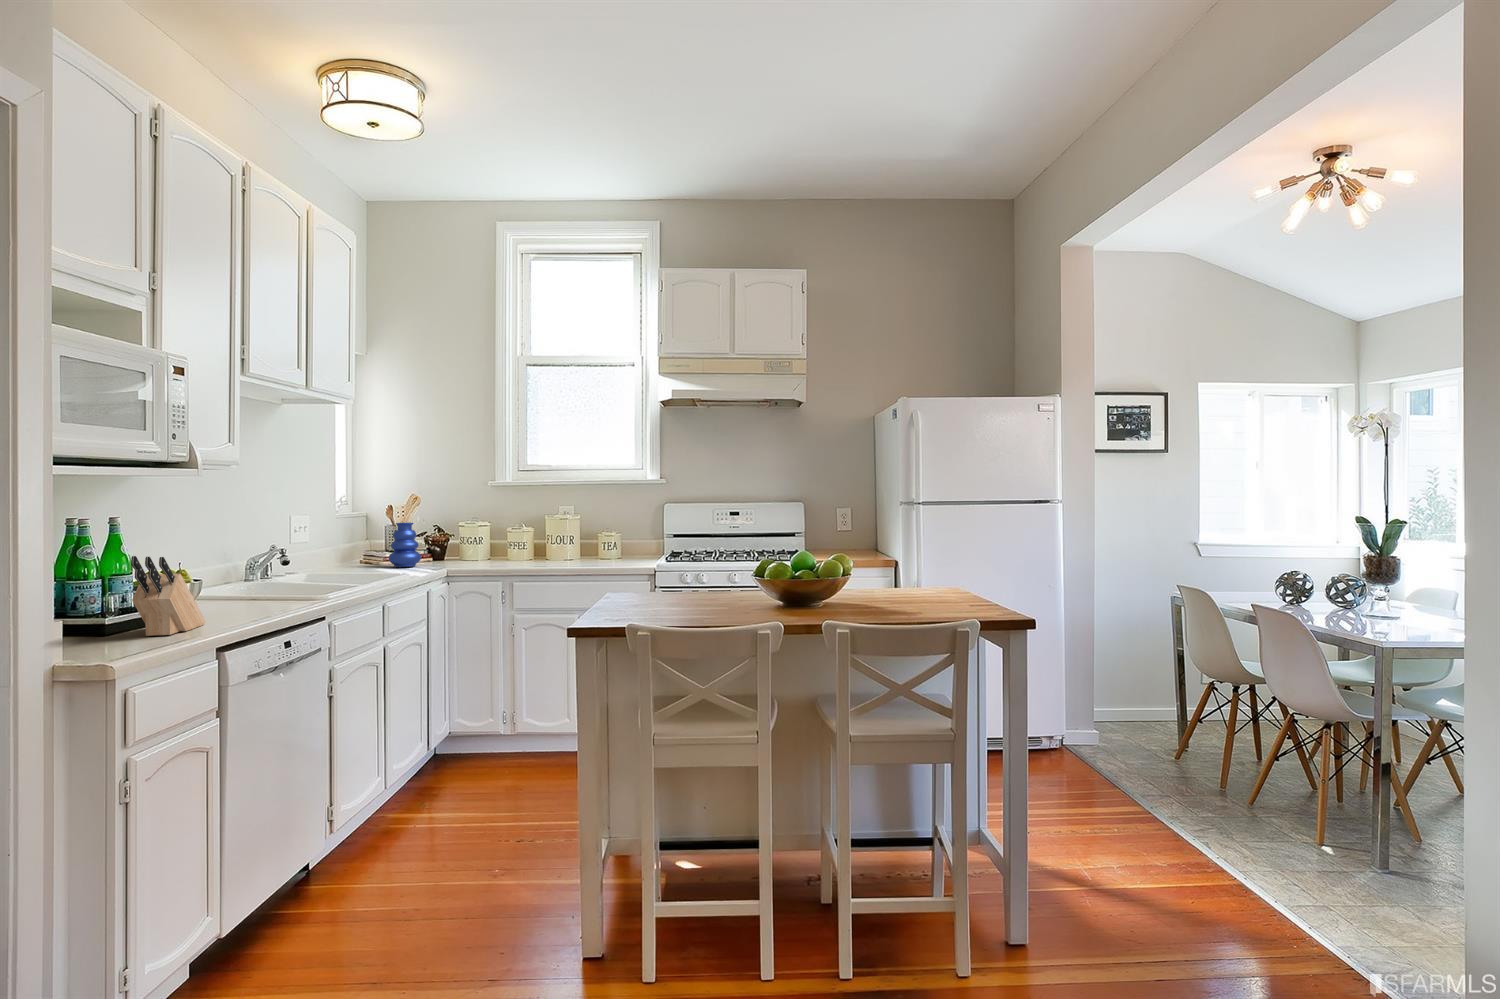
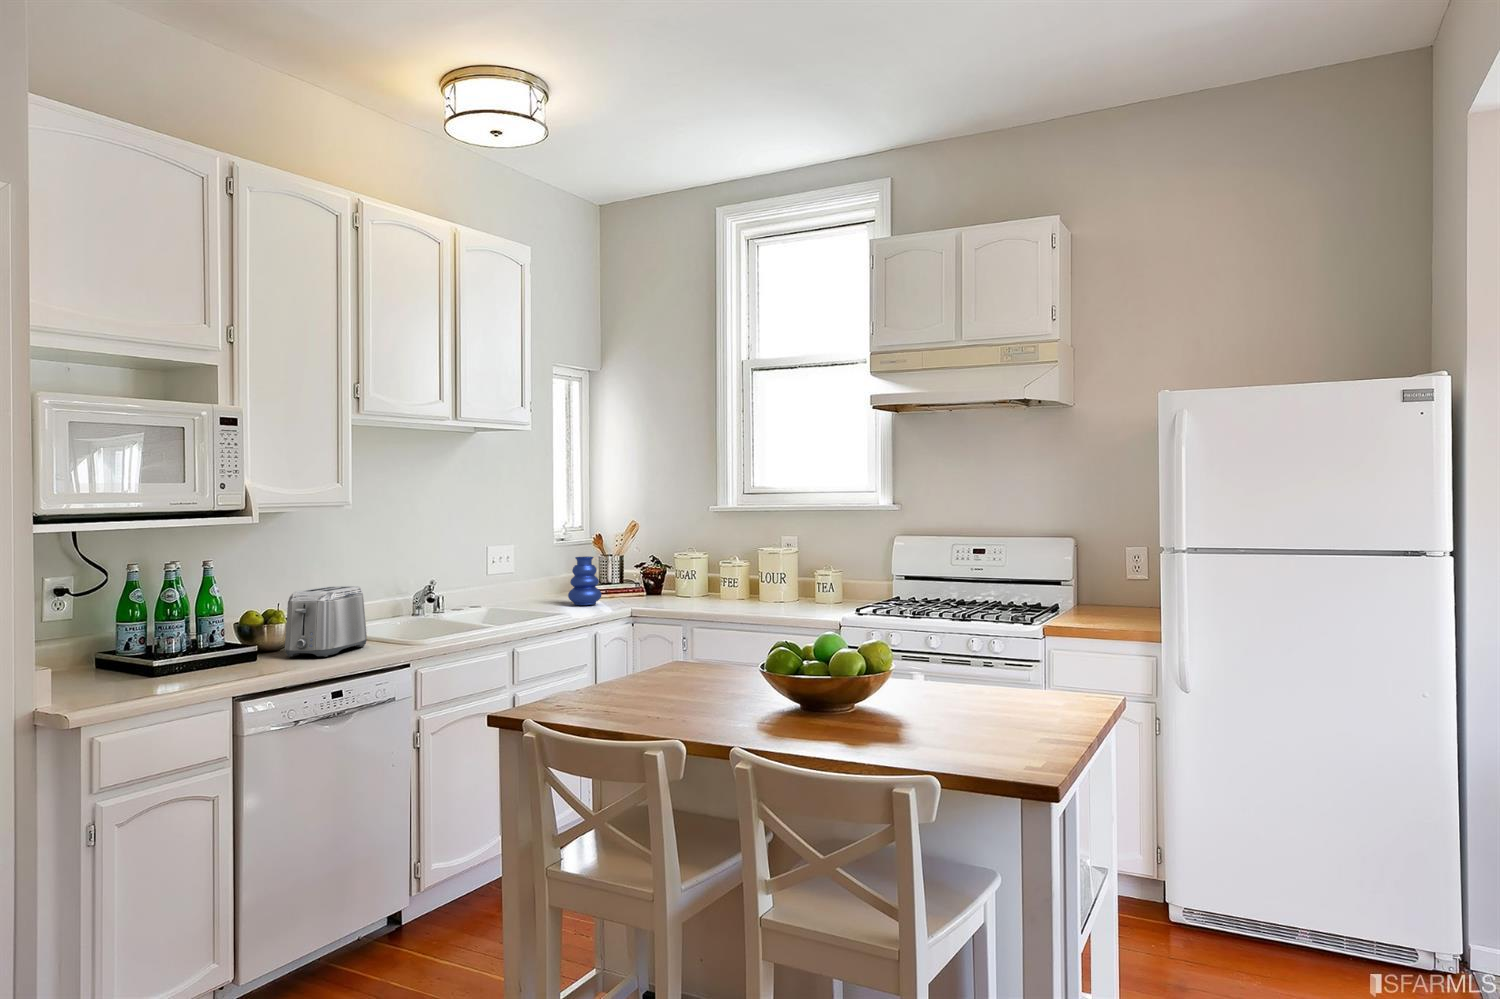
toaster: none [212,543,279,611] -> present [285,586,367,657]
knife block: present [131,556,206,636] -> none [139,607,241,685]

